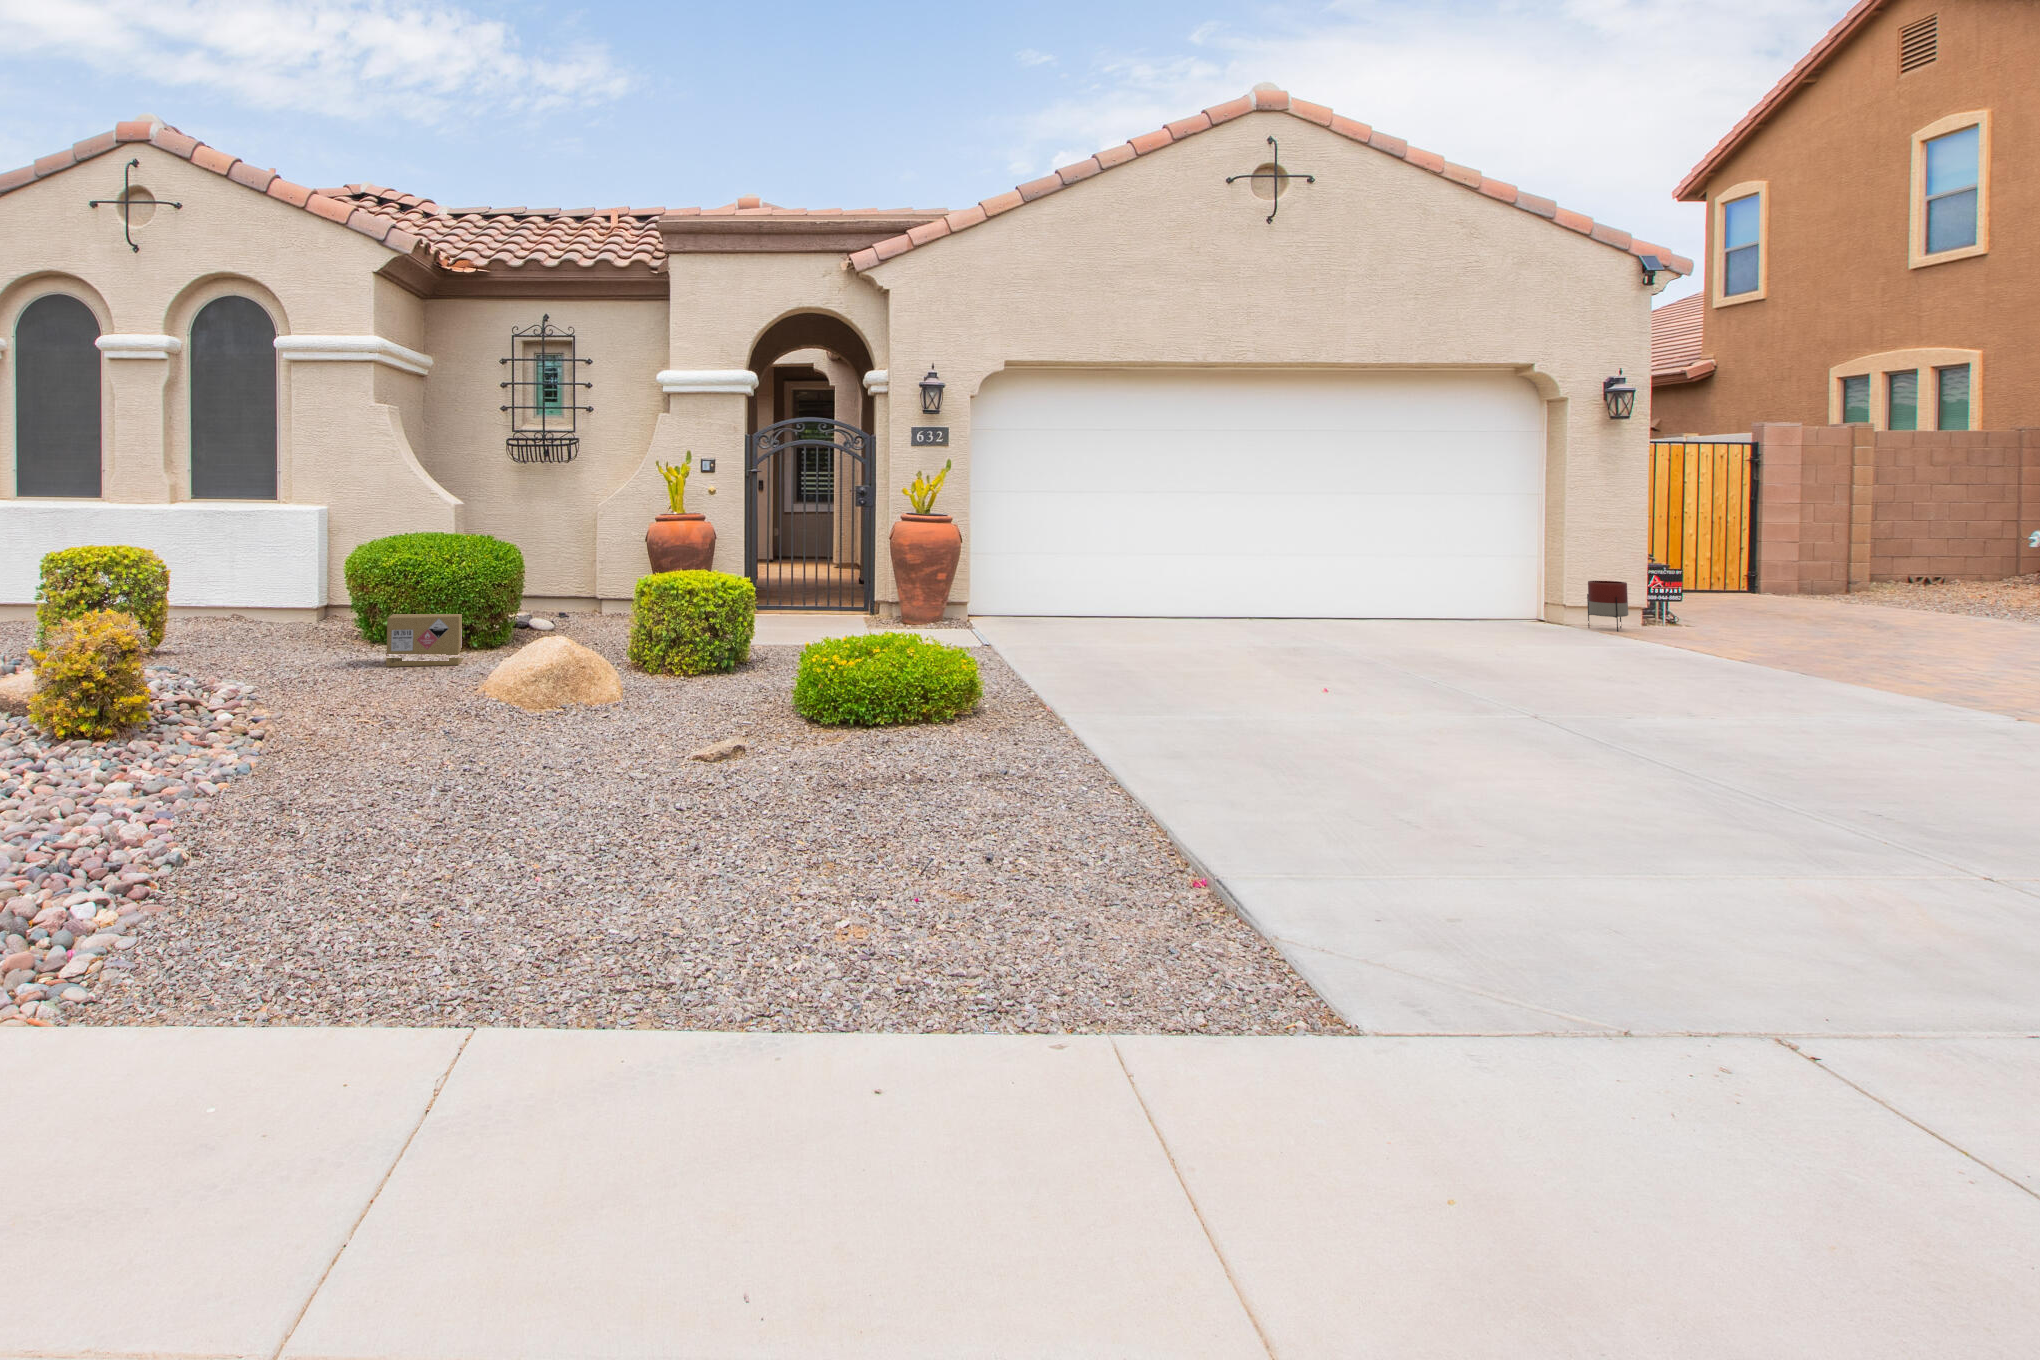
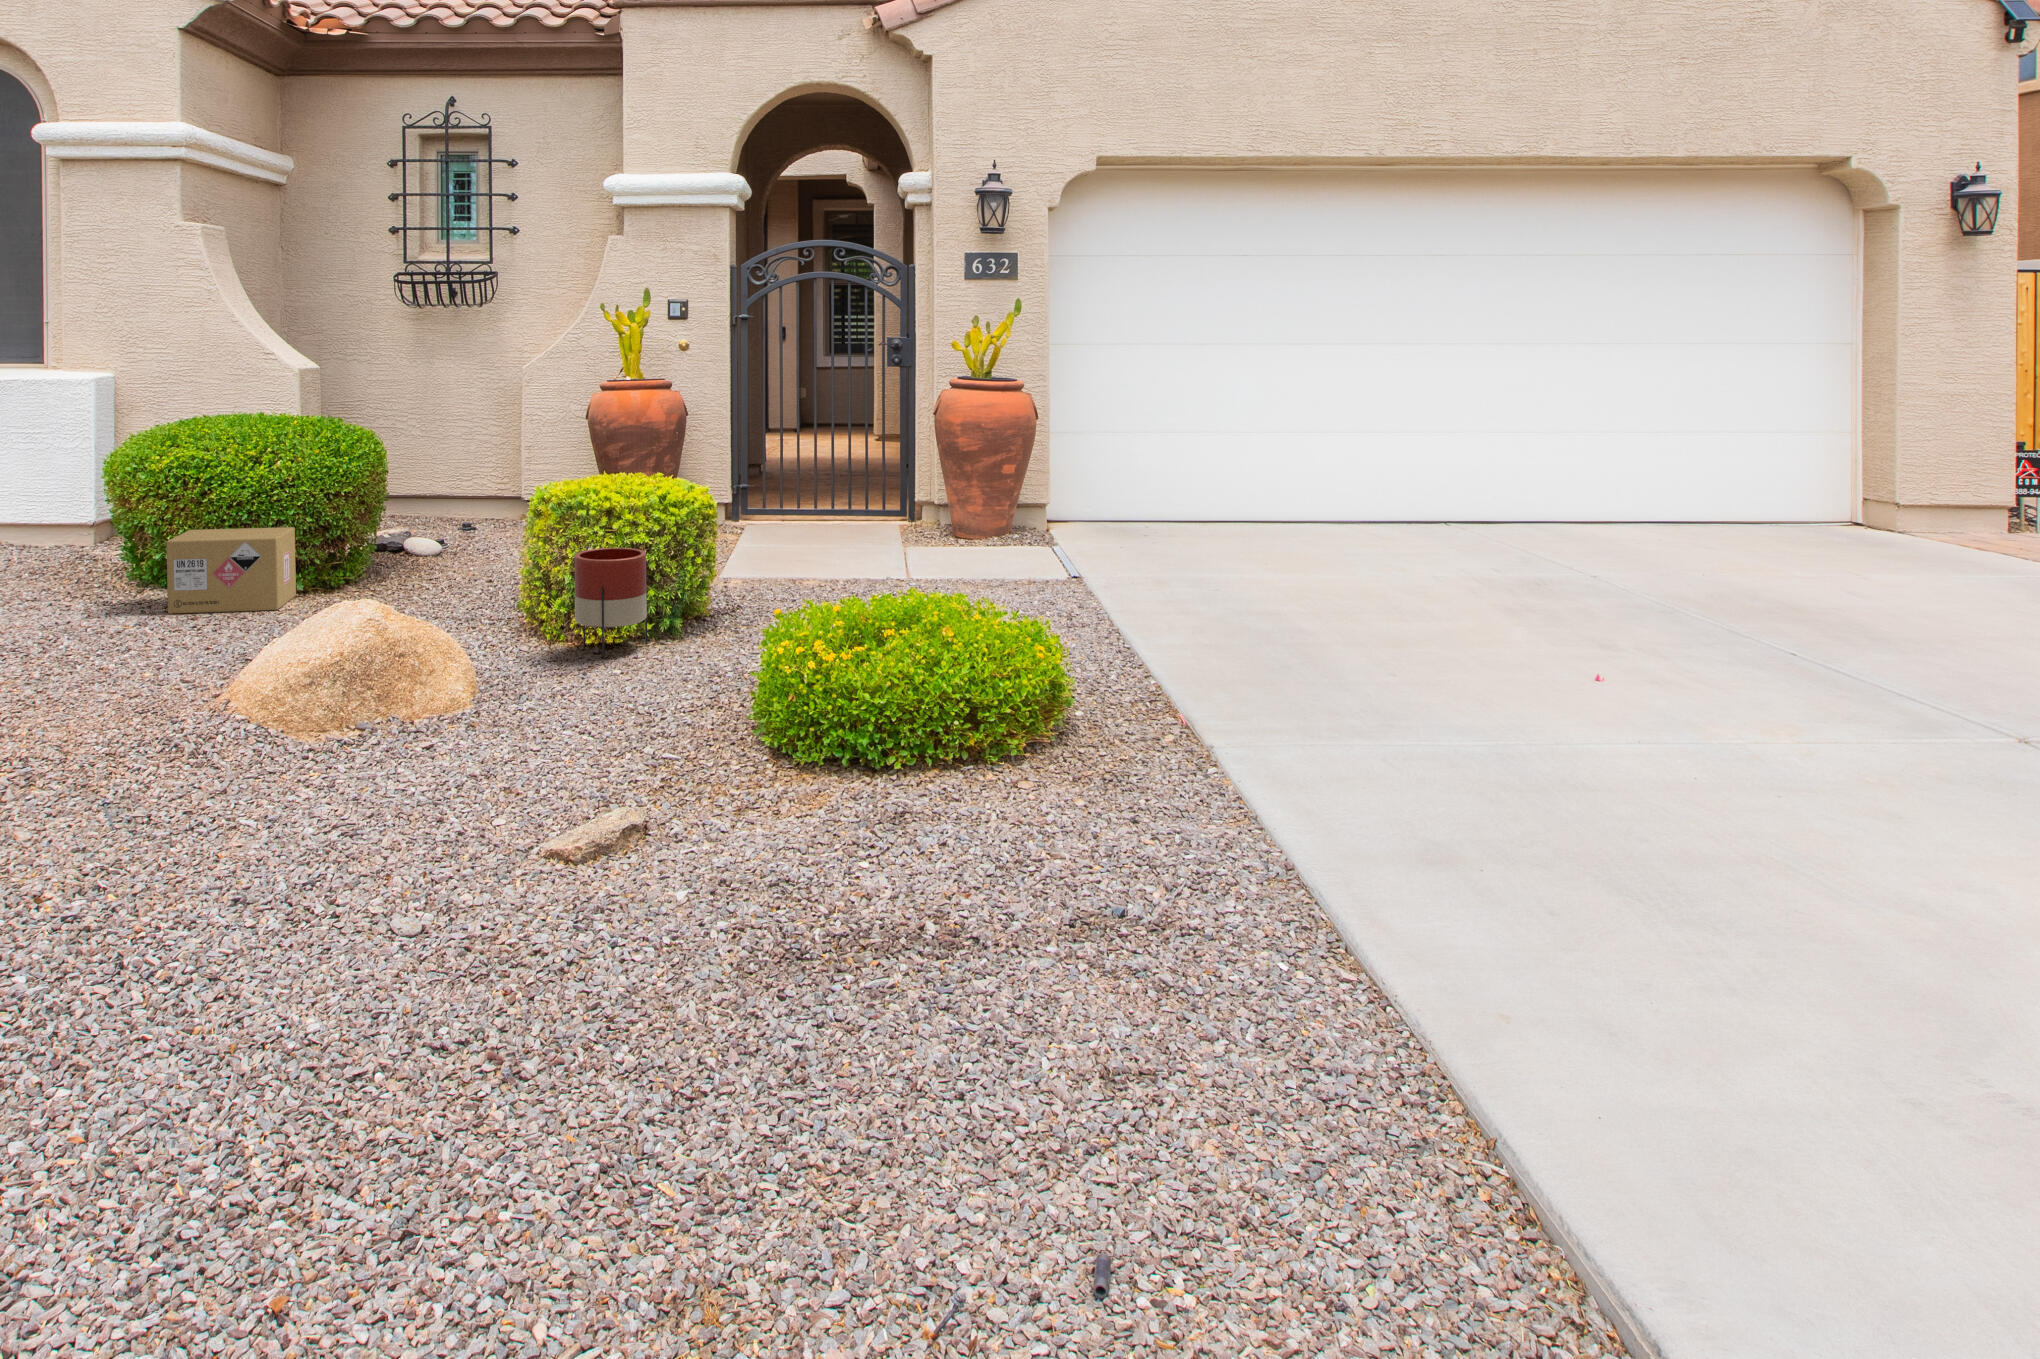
planter: present [1587,581,1628,631] -> present [574,548,647,658]

